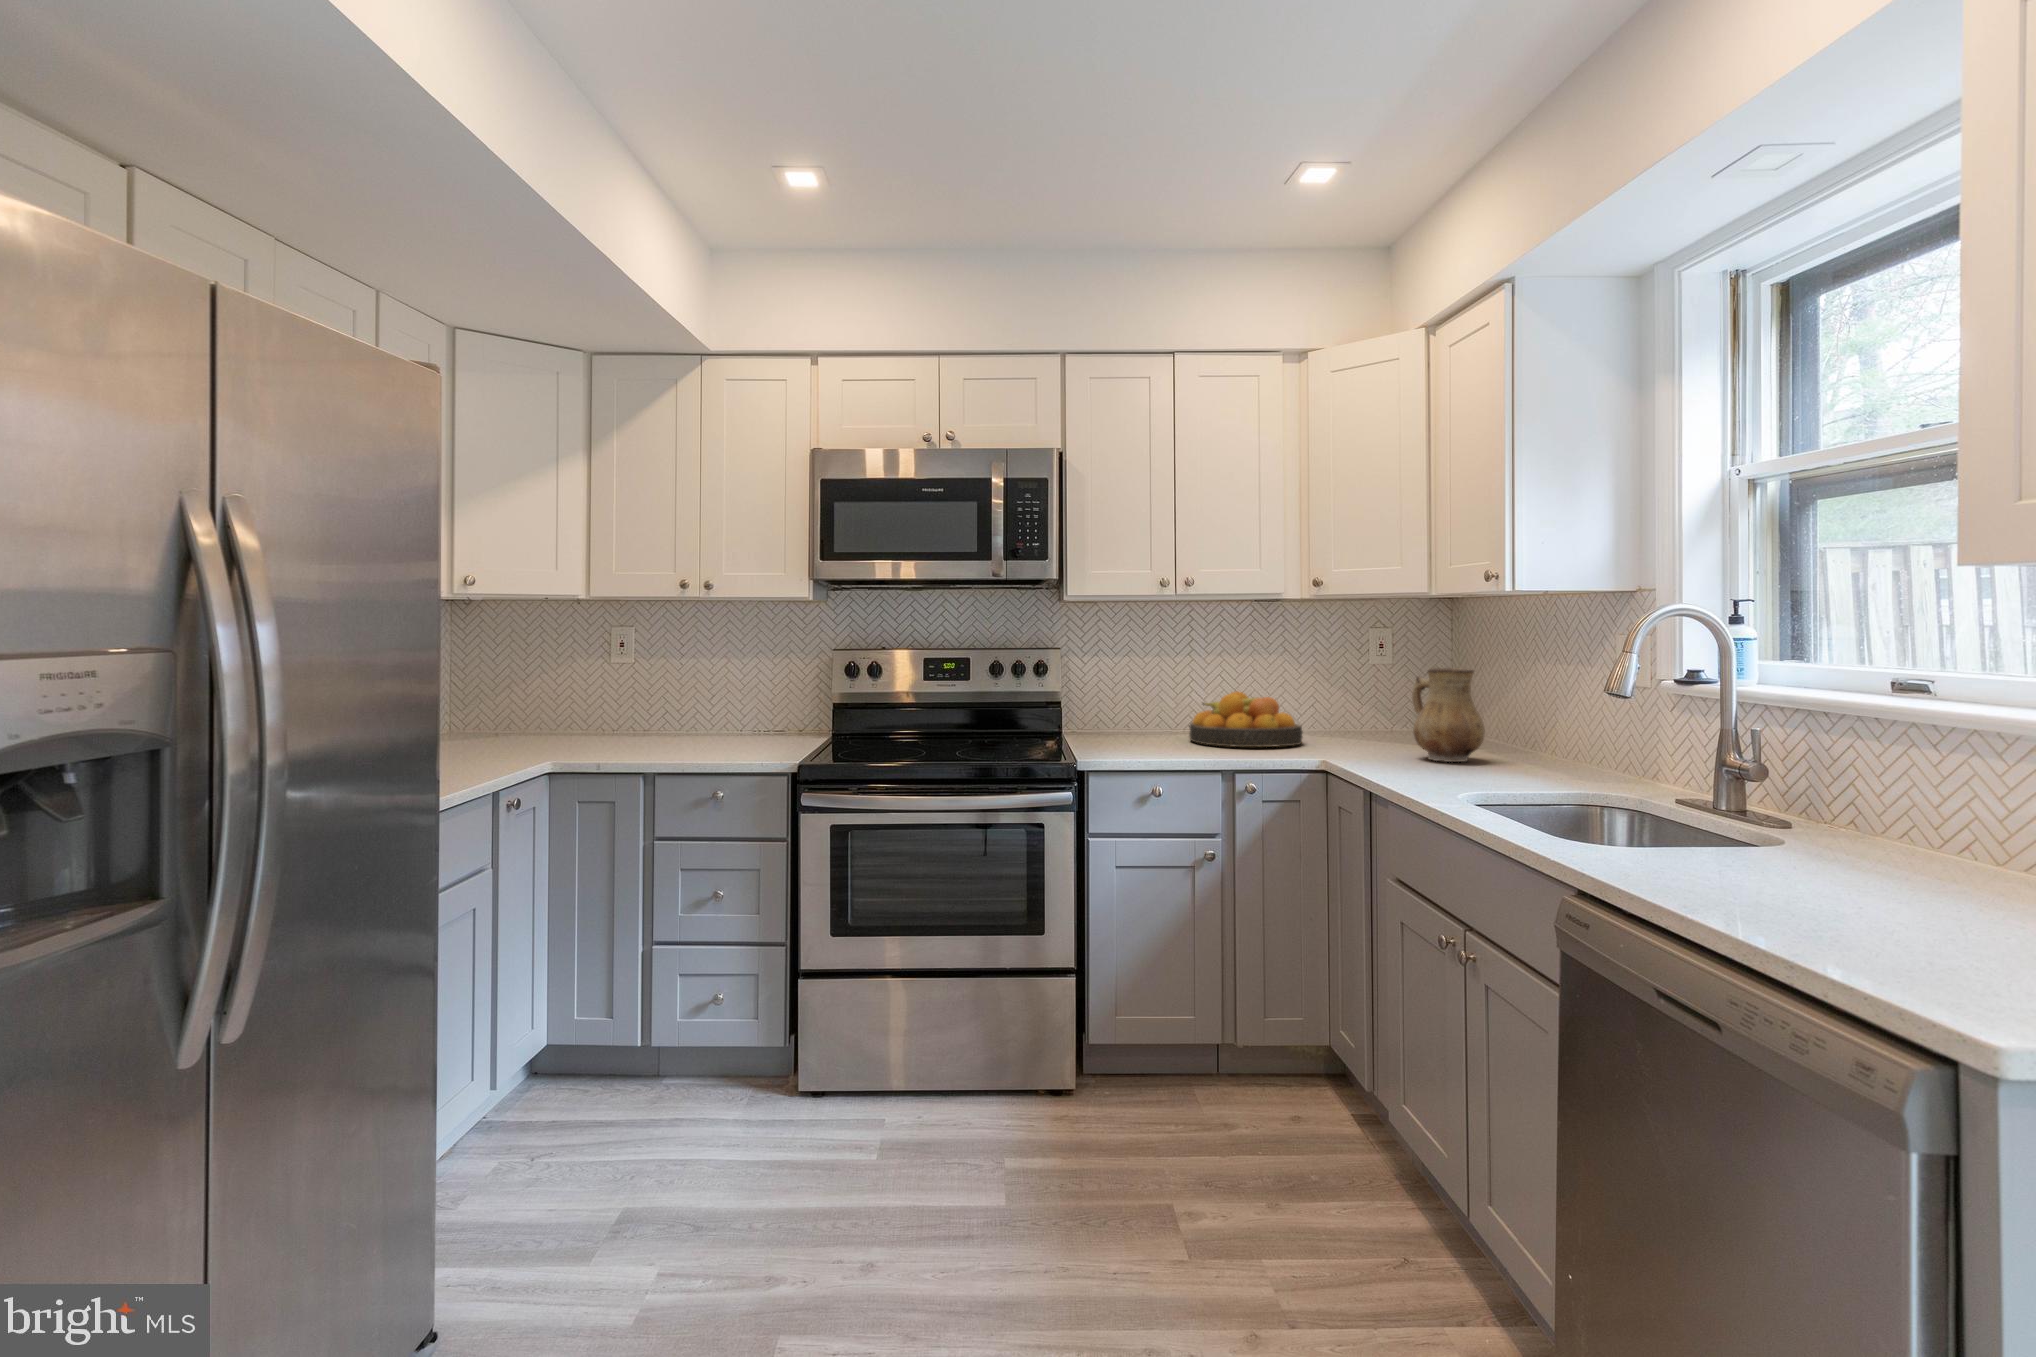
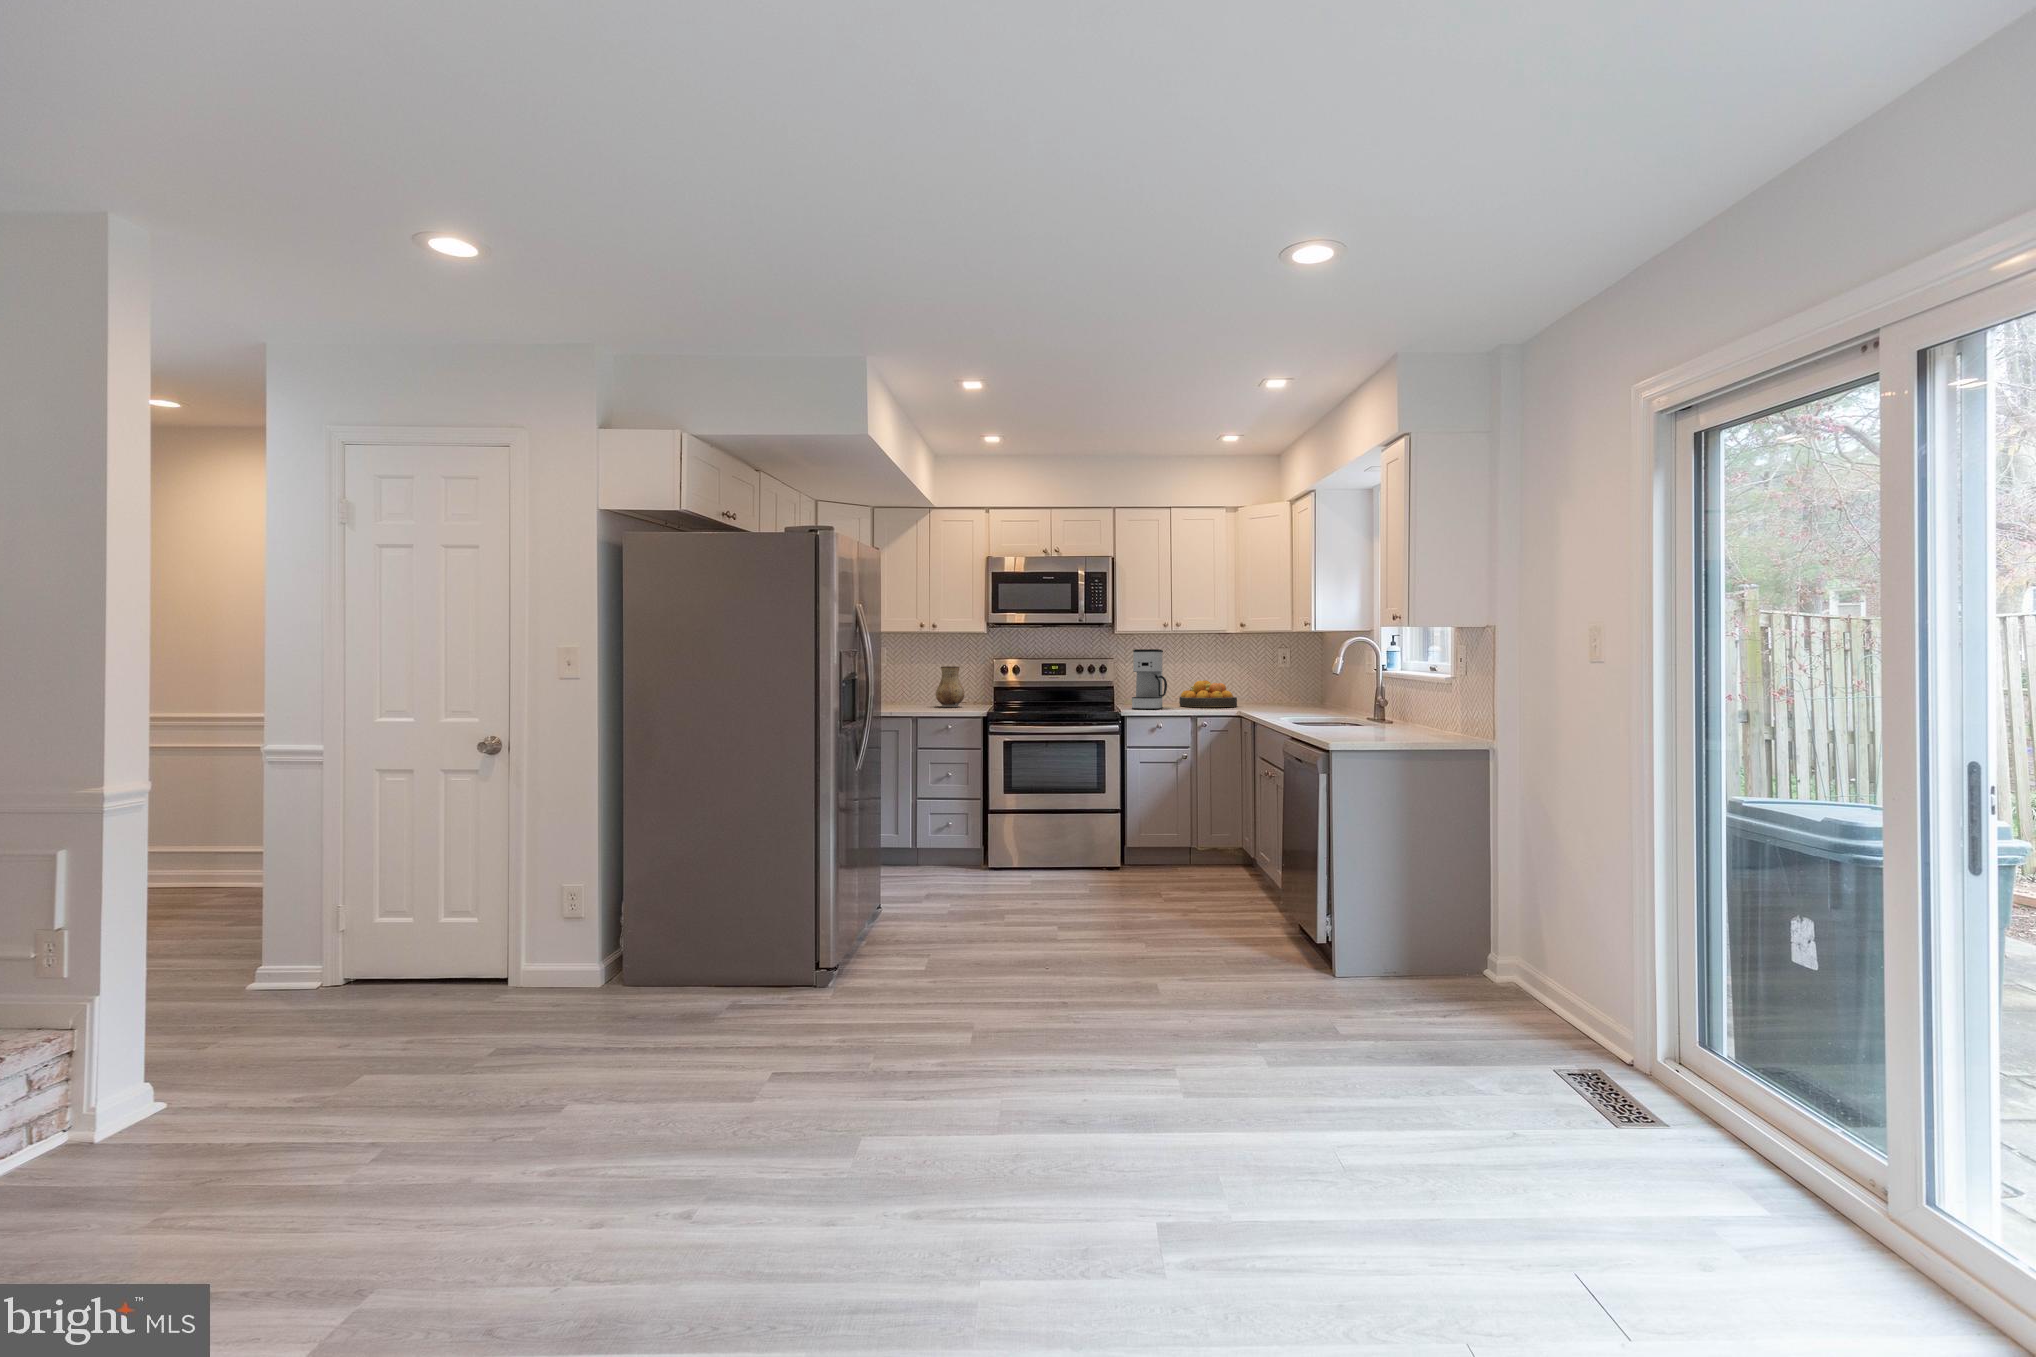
coffee maker: none [1099,631,1169,754] -> present [1132,649,1167,709]
ceramic pitcher: present [1412,668,1485,762] -> present [936,666,964,707]

